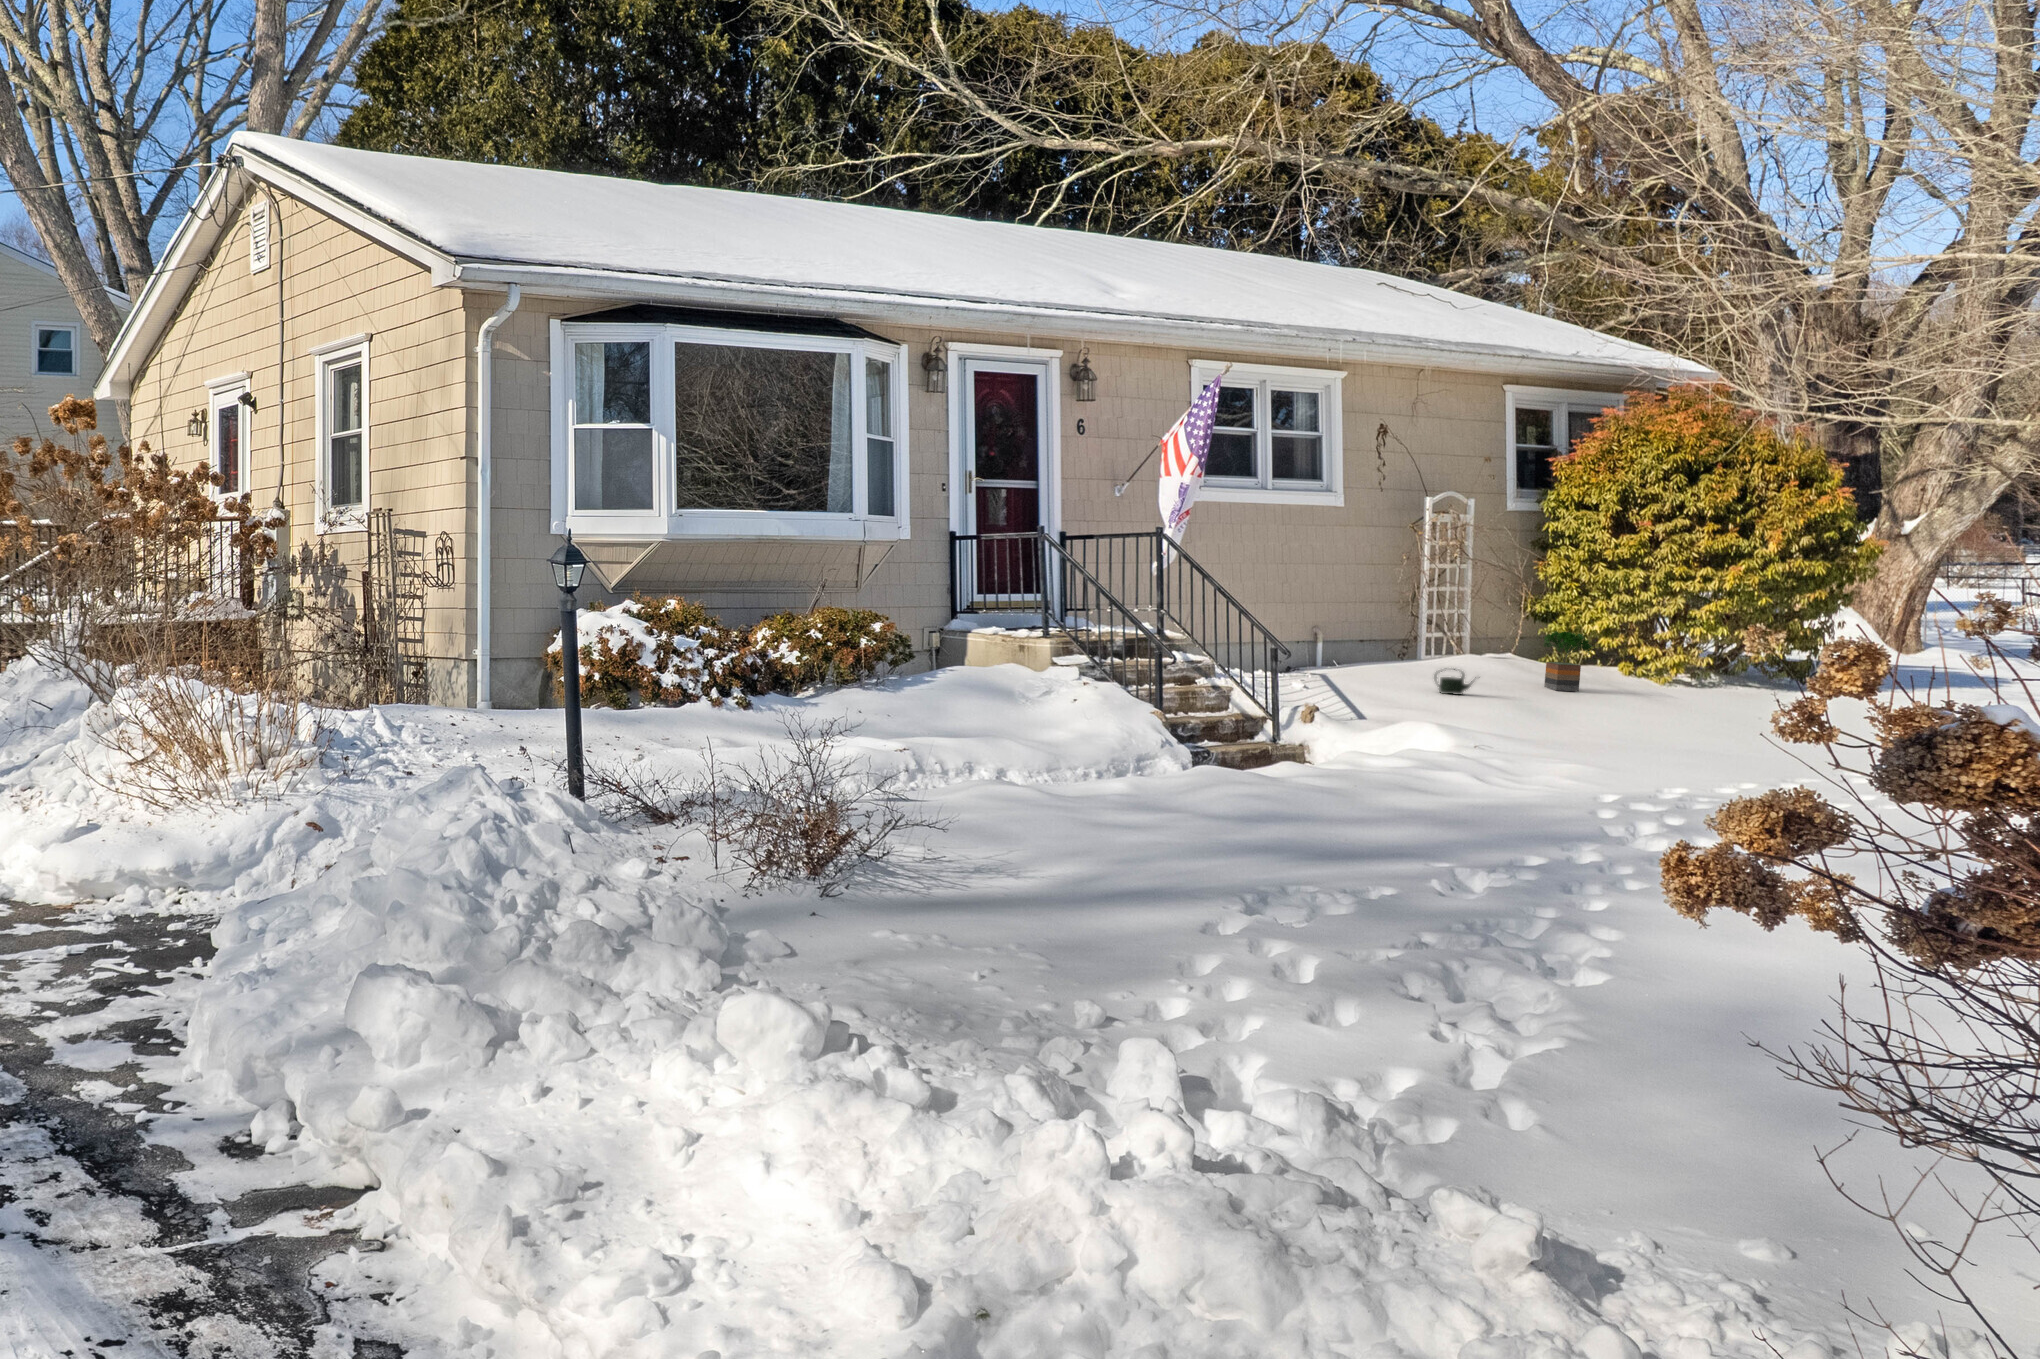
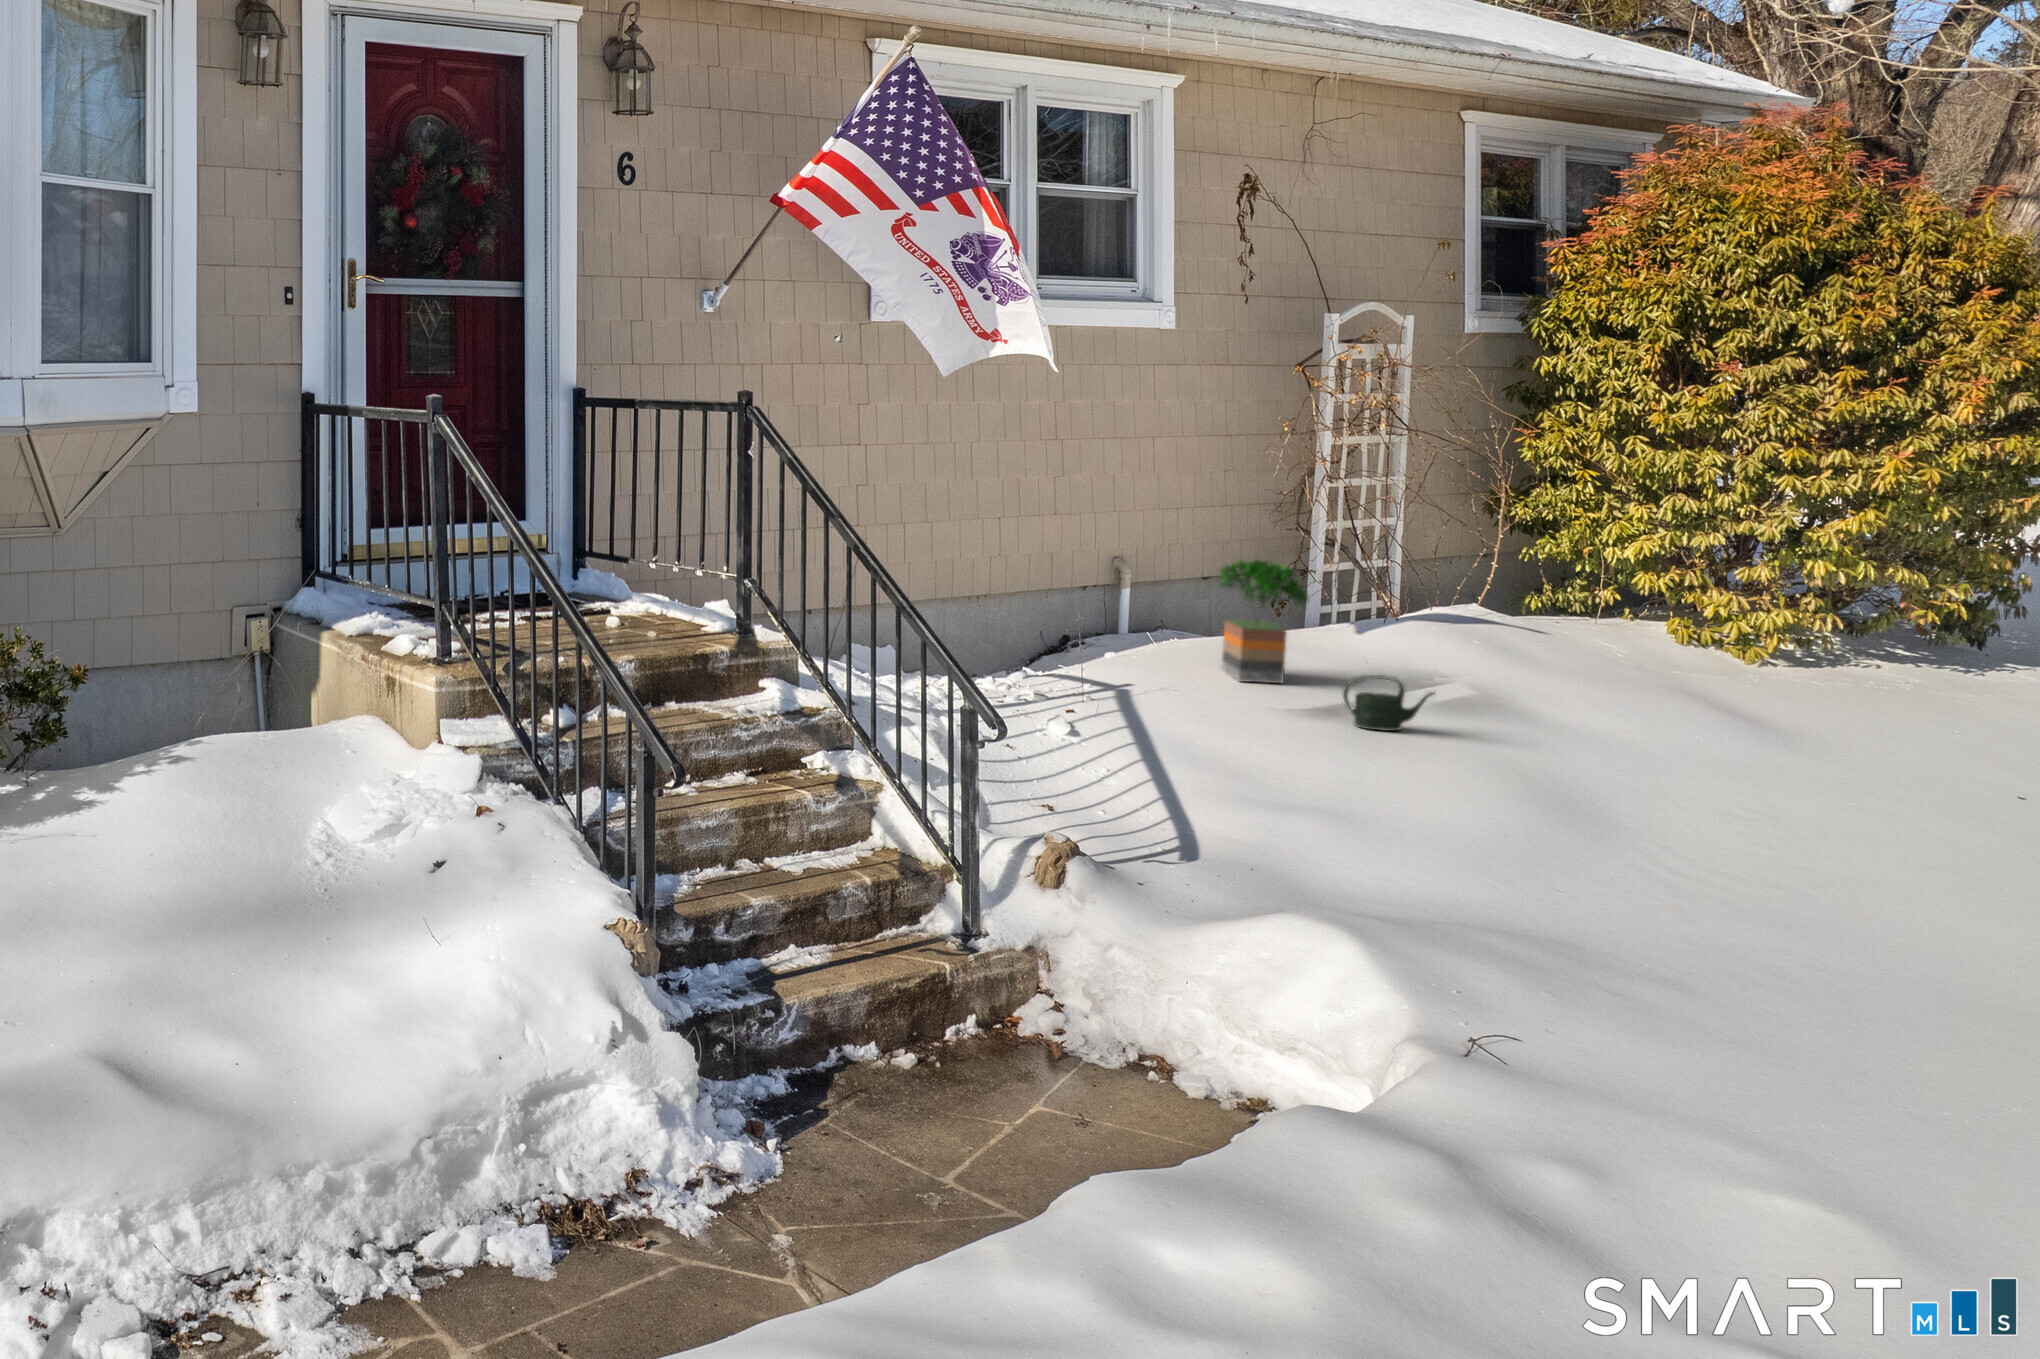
potted tree: present [1544,631,1593,691] -> present [1219,559,1309,683]

